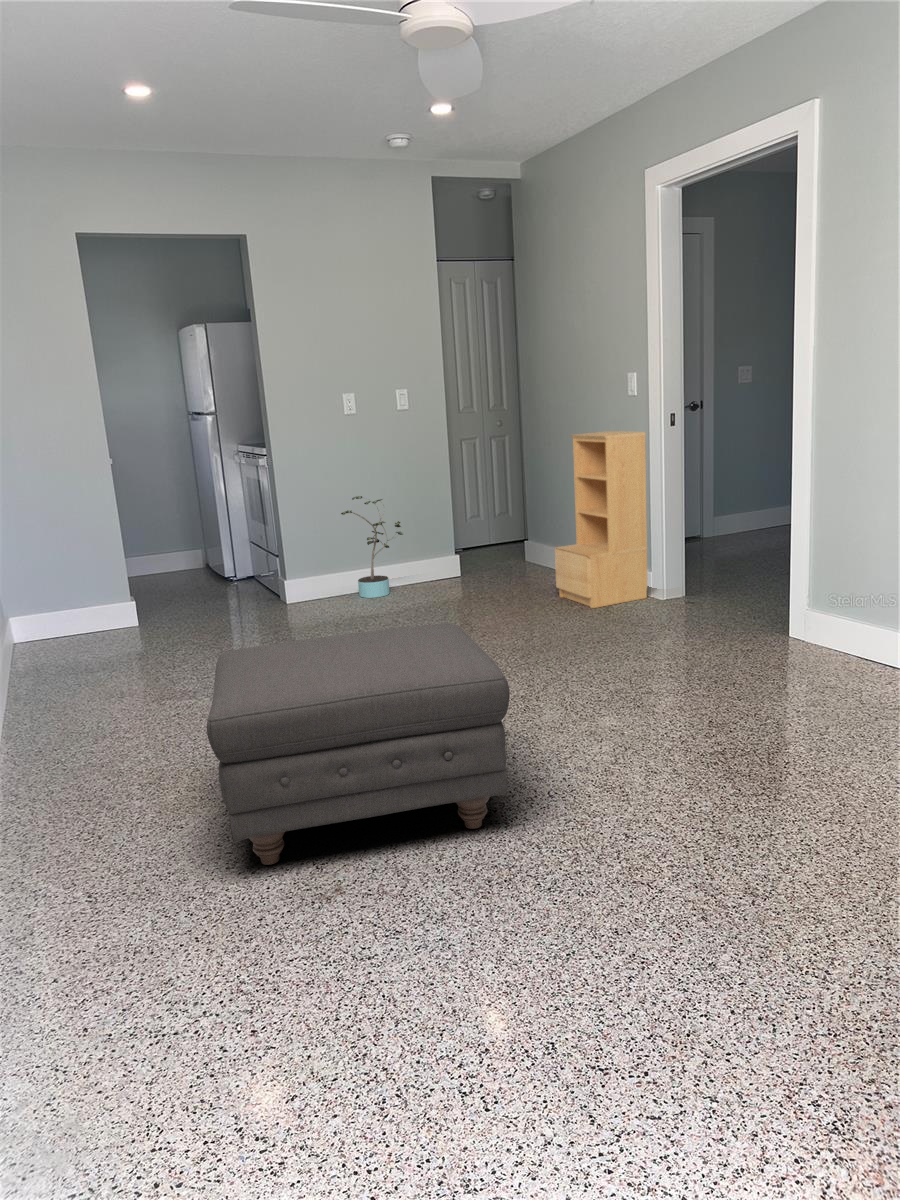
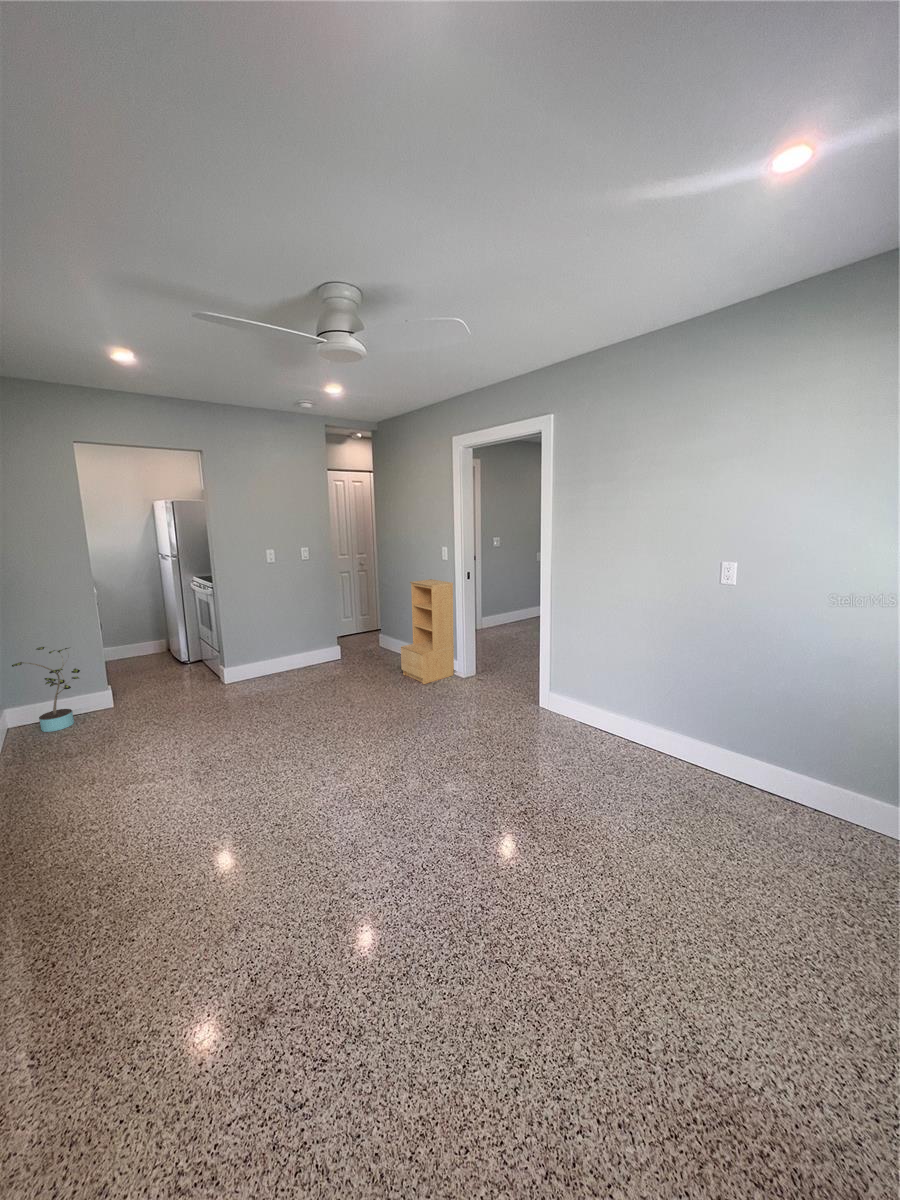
potted plant: present [341,496,403,598] -> present [12,647,80,732]
ottoman: present [207,623,510,865] -> none [154,744,403,986]

